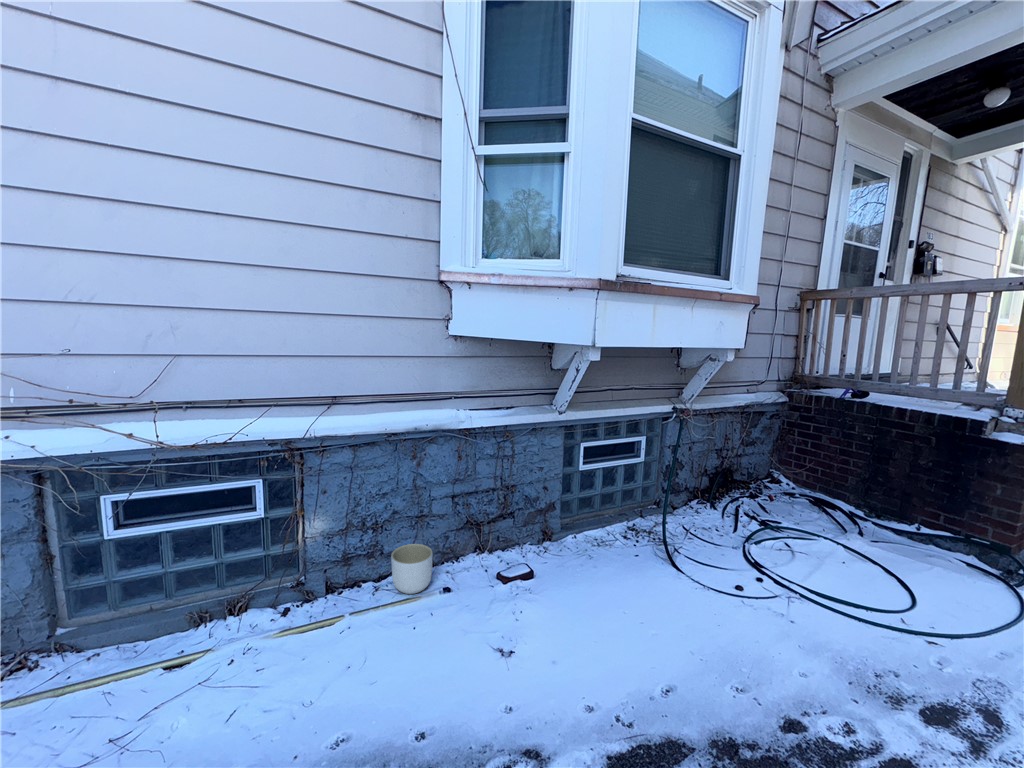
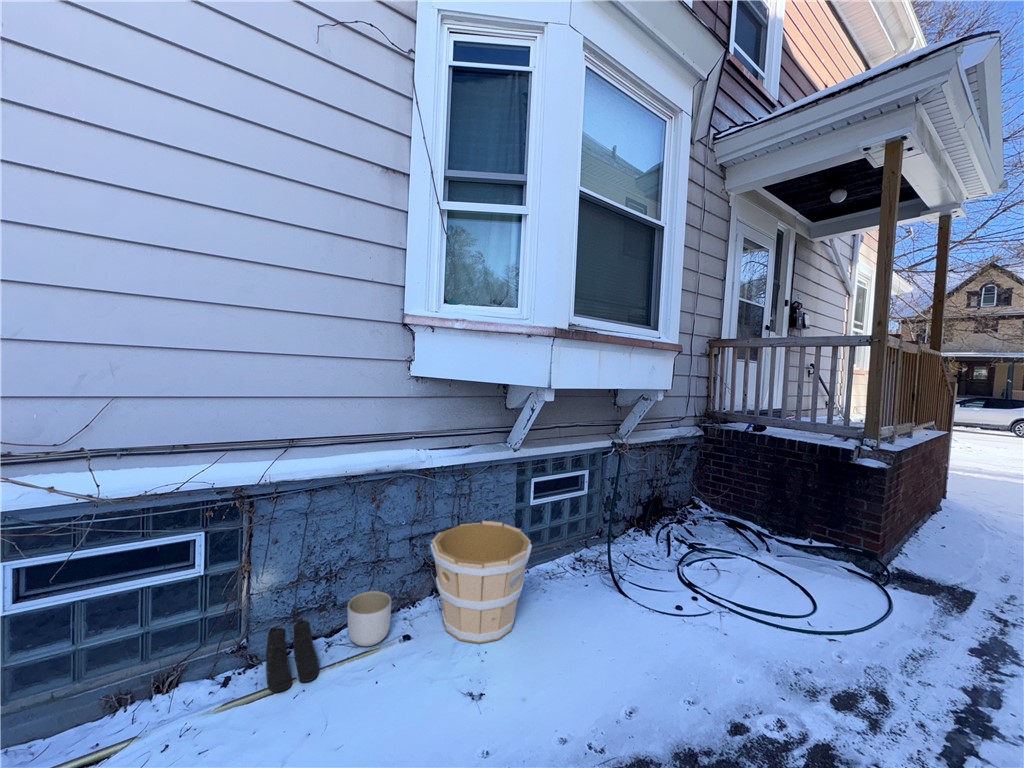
wooden bucket: none [470,483,573,601] -> present [431,521,532,644]
boots: none [319,564,365,625] -> present [266,619,319,692]

